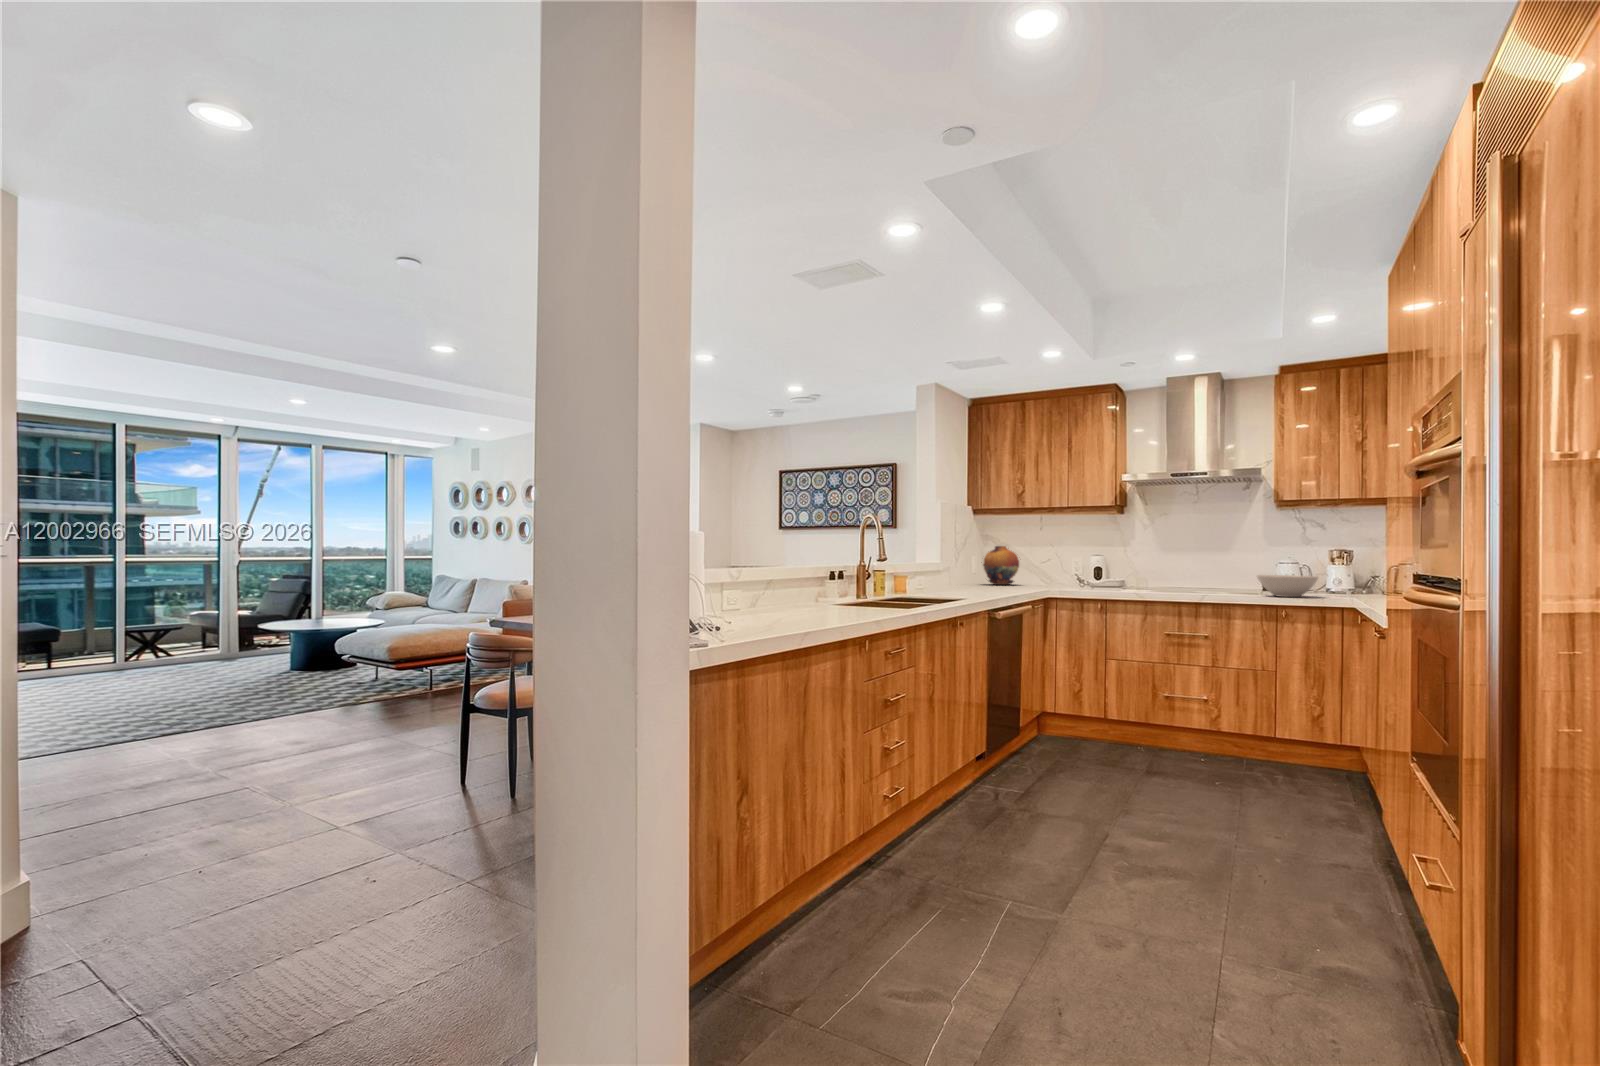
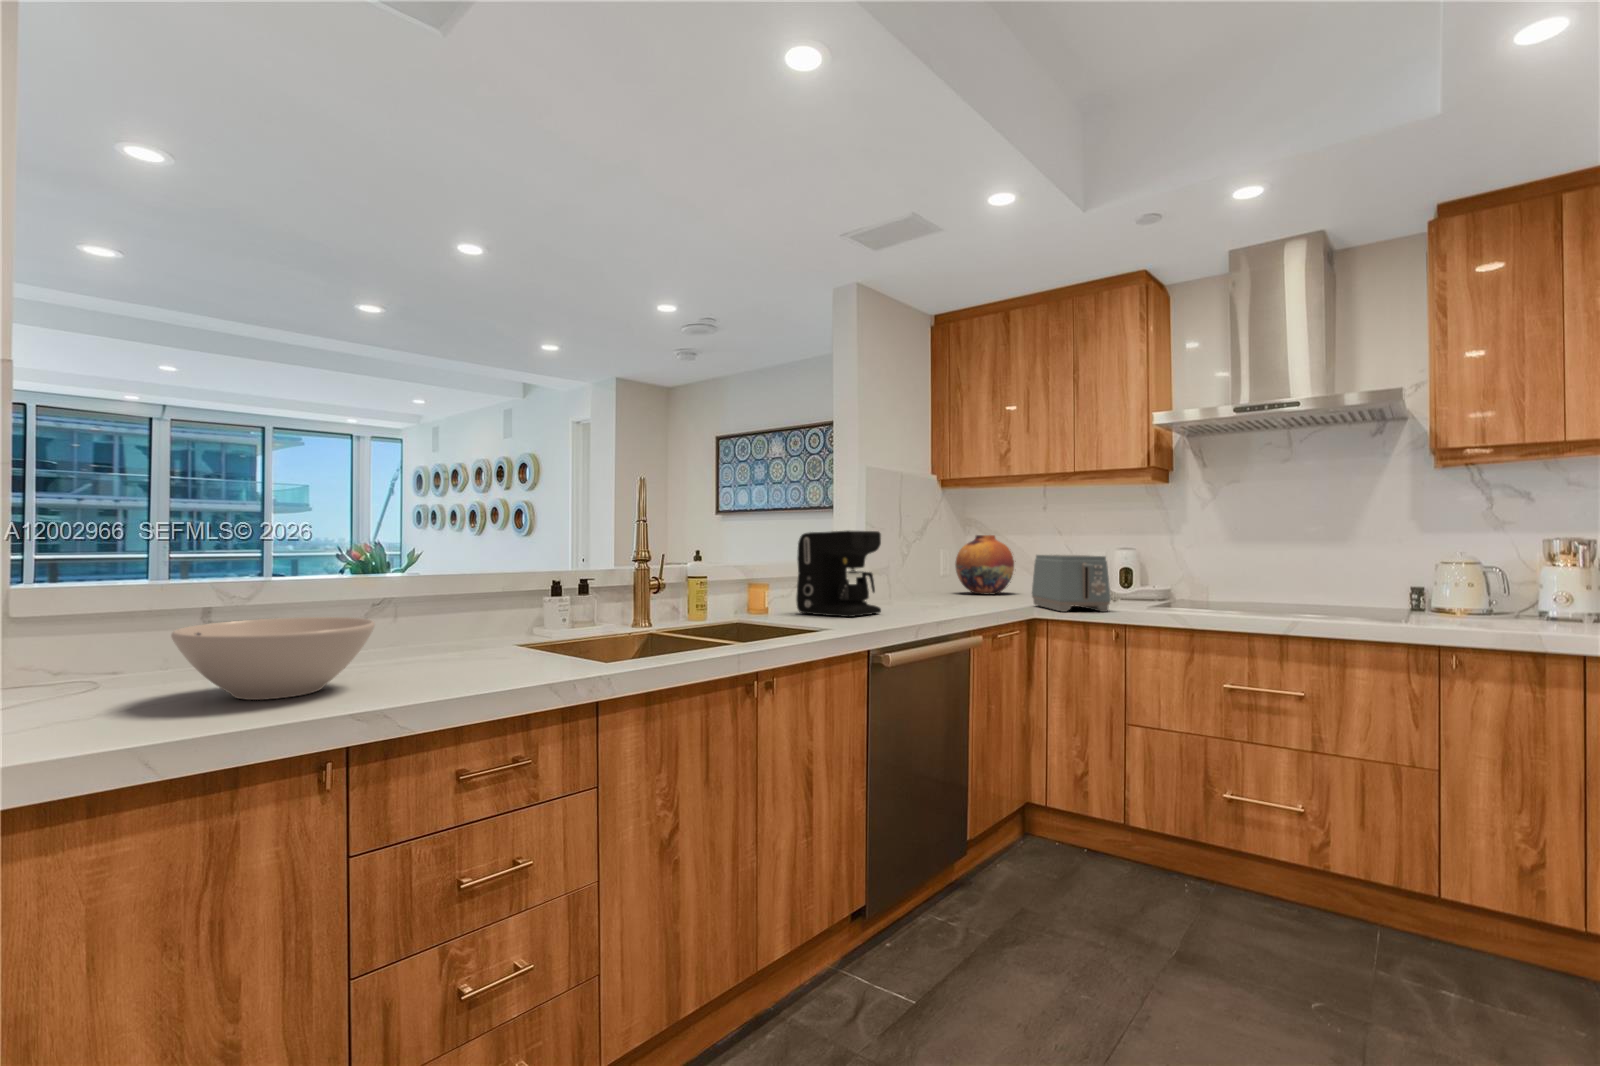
coffee maker: none [919,543,969,594] -> present [796,531,881,617]
toaster: none [1047,558,1099,592] -> present [1032,555,1111,612]
bowl: present [1257,575,1318,597] -> present [171,617,375,700]

